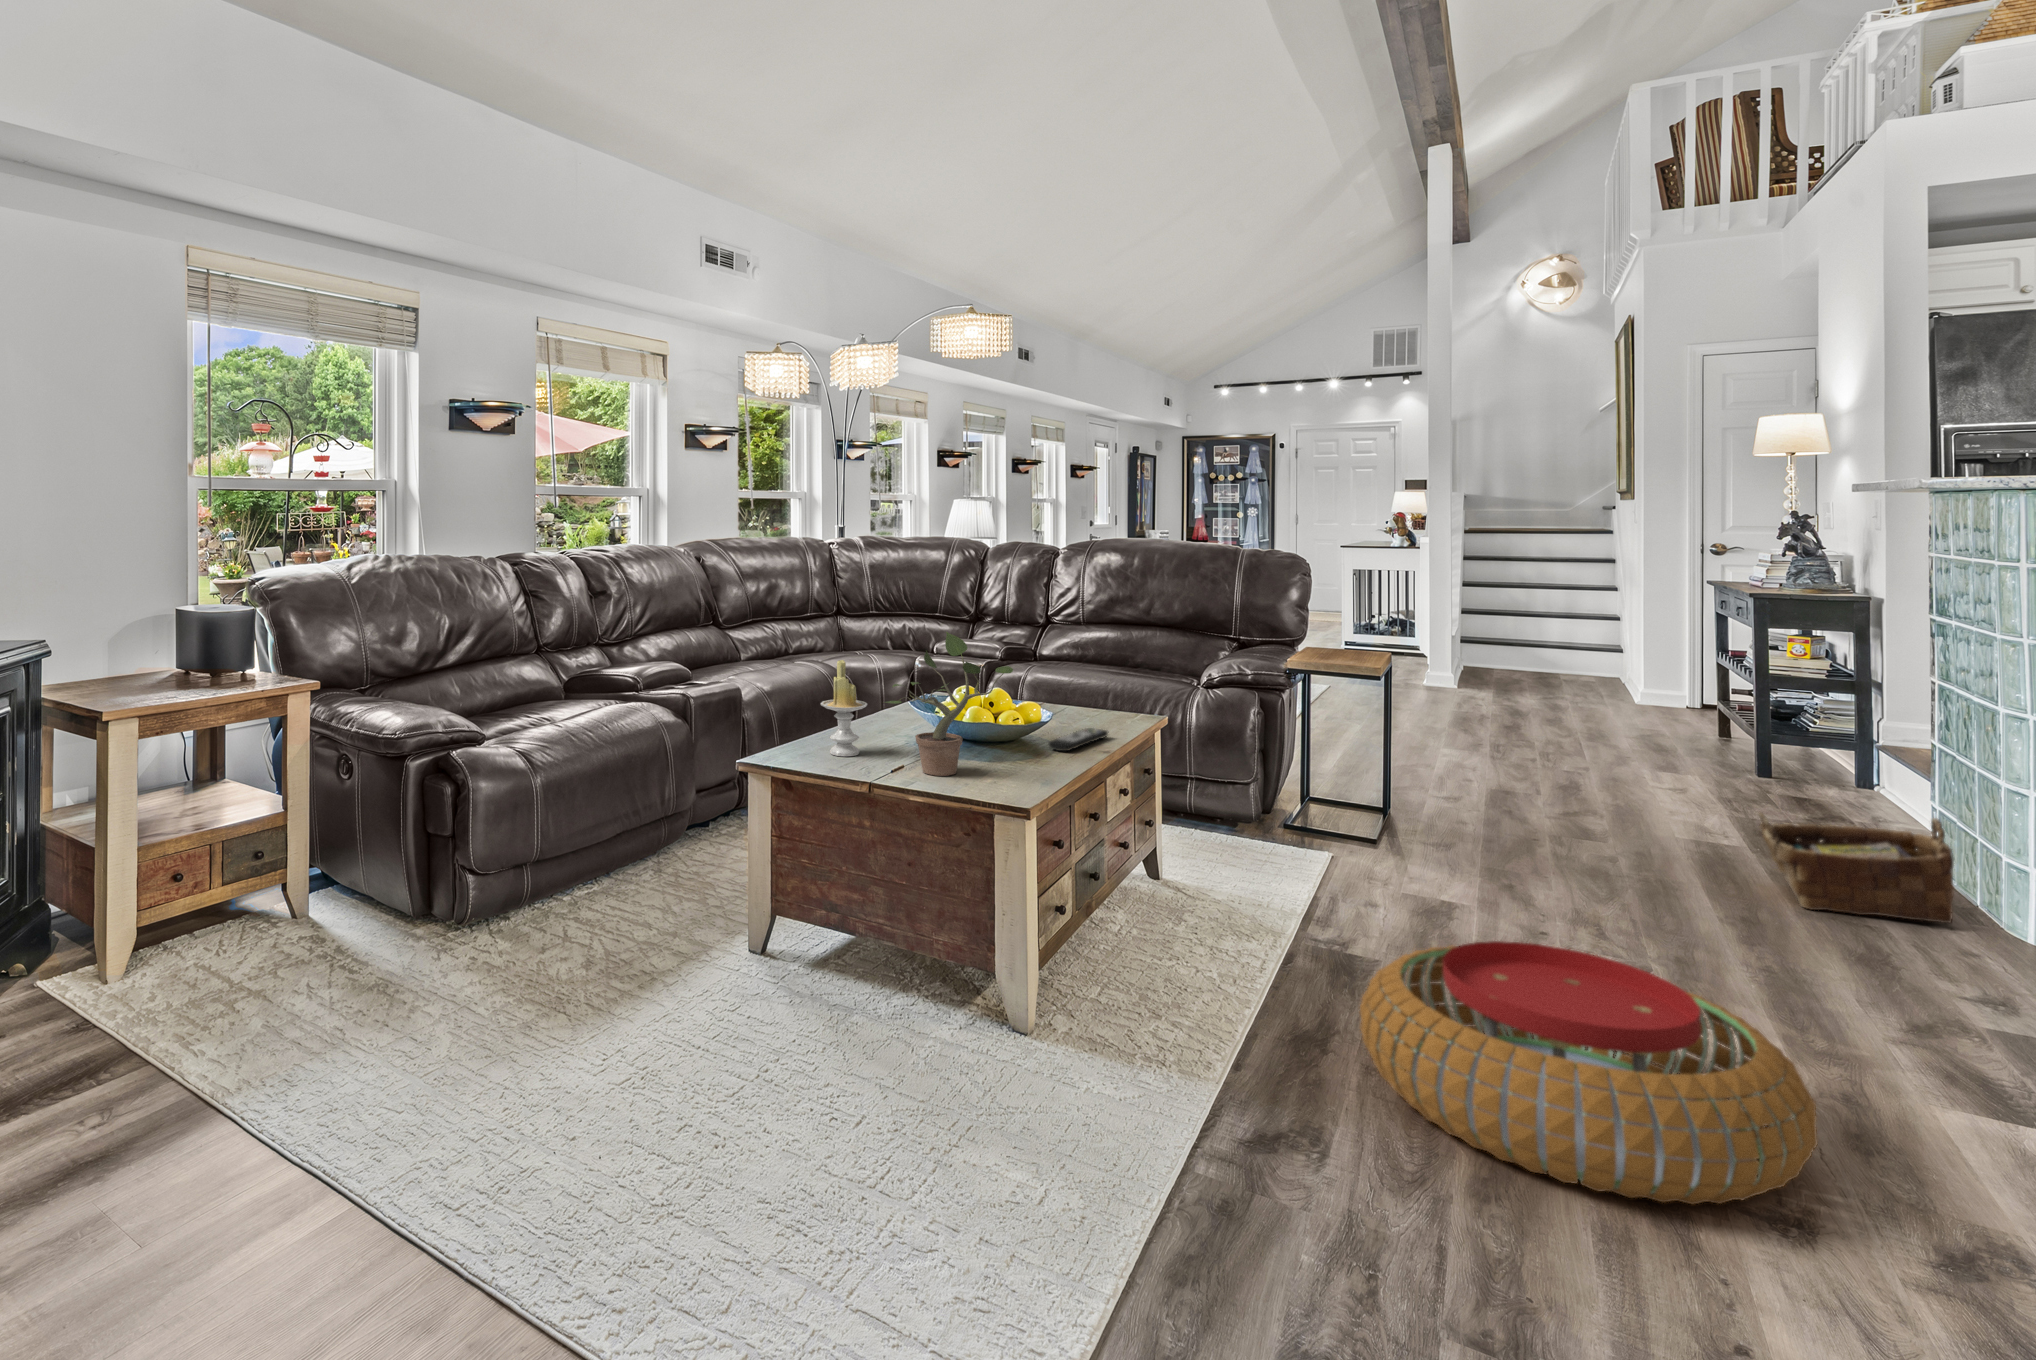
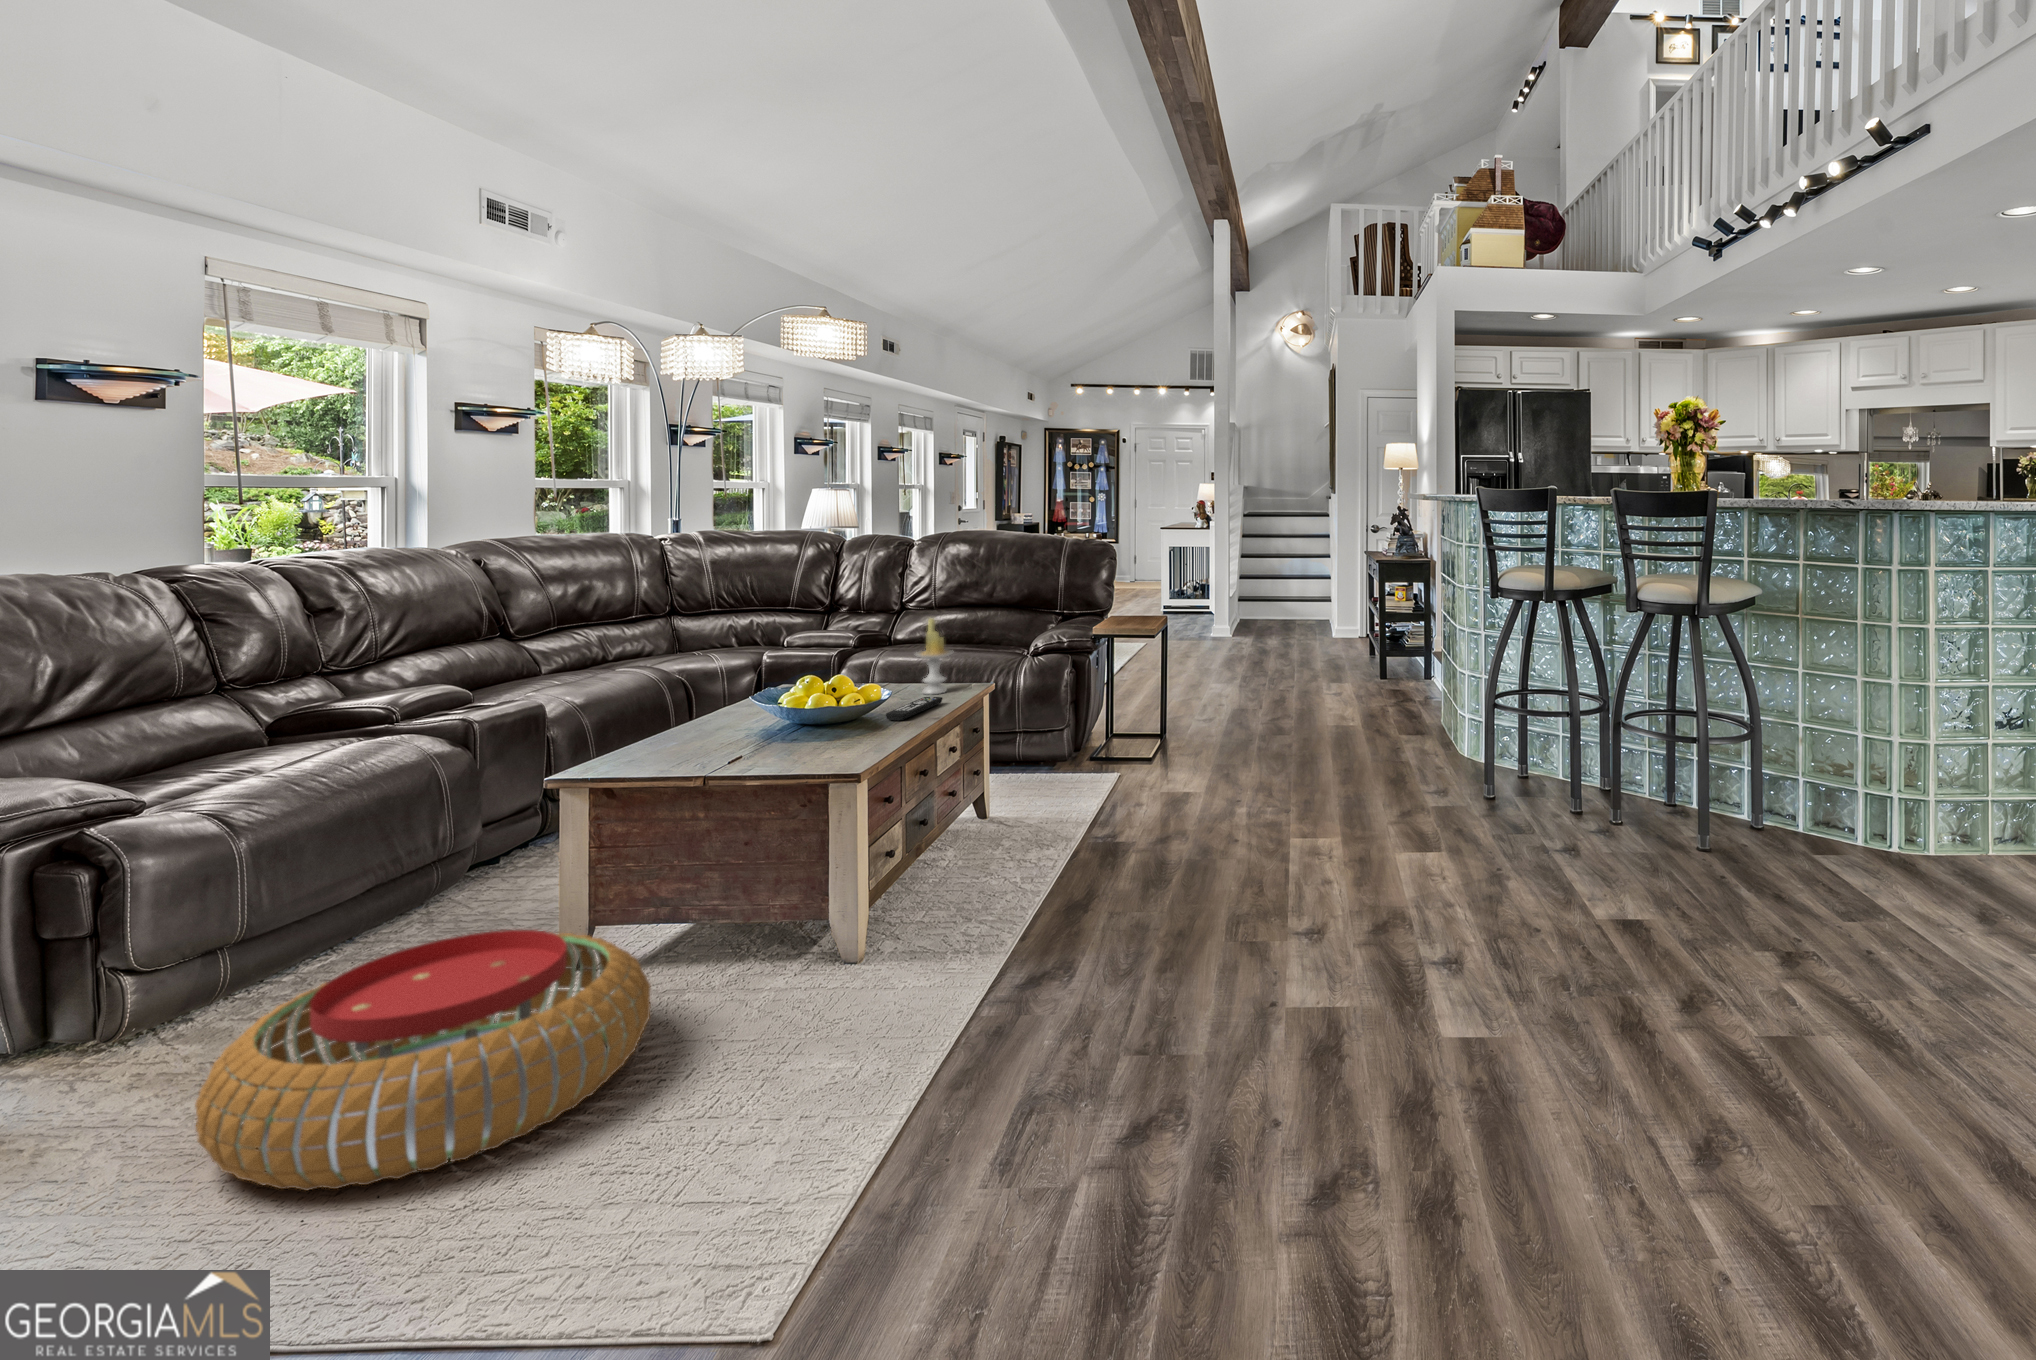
potted plant: present [885,632,1013,776] -> none [713,620,851,759]
candle: present [821,660,867,756] -> present [916,618,953,694]
woven basket: present [1758,812,1954,923] -> none [1384,687,1473,758]
pouf: present [1360,941,1818,1204] -> present [195,930,651,1190]

